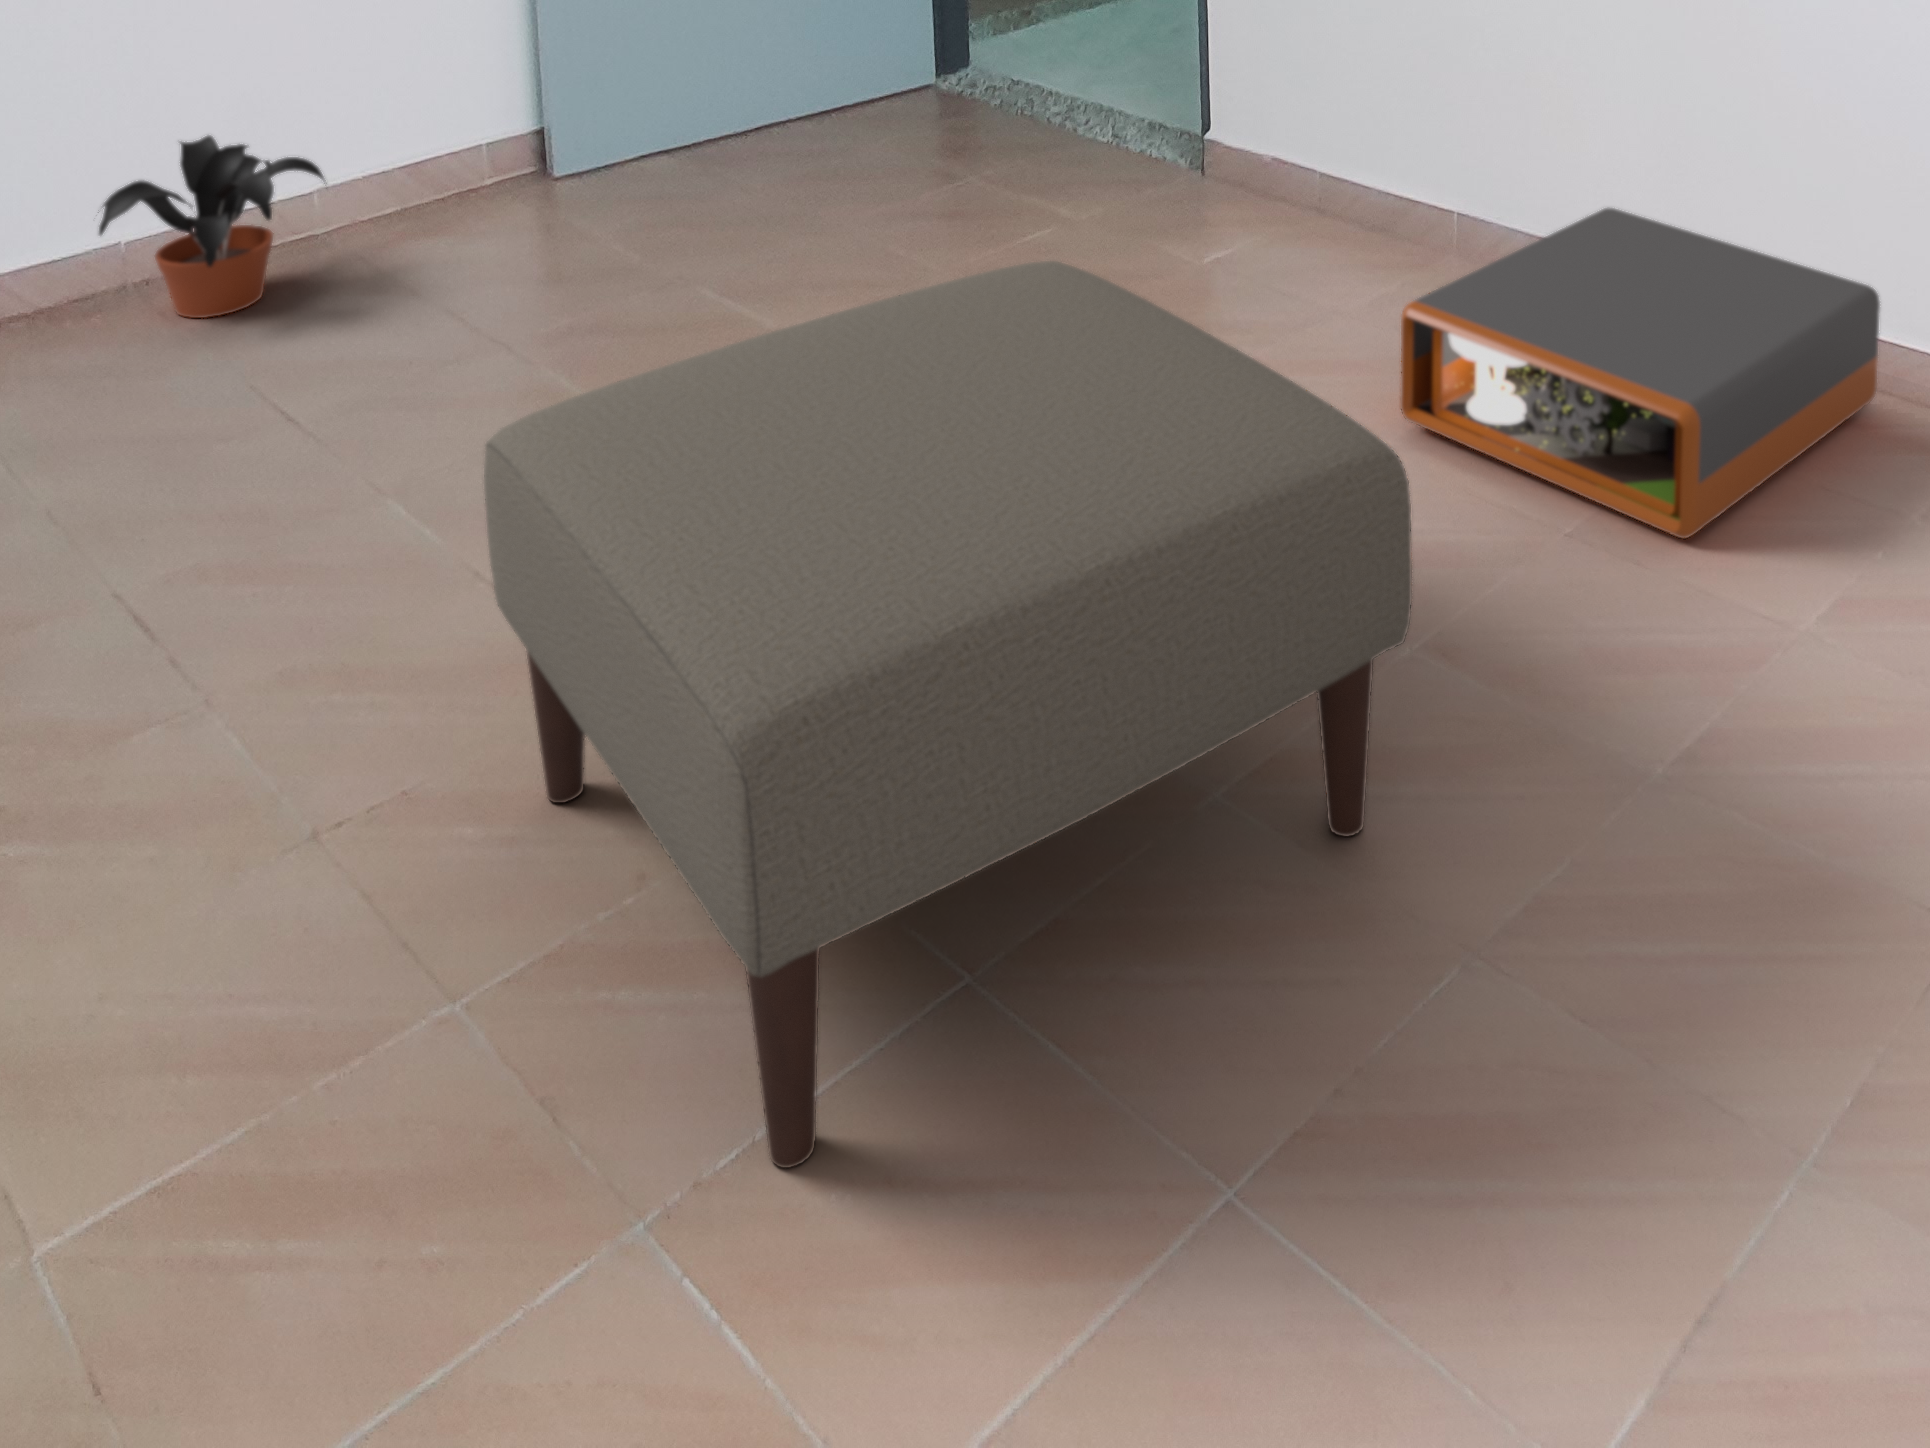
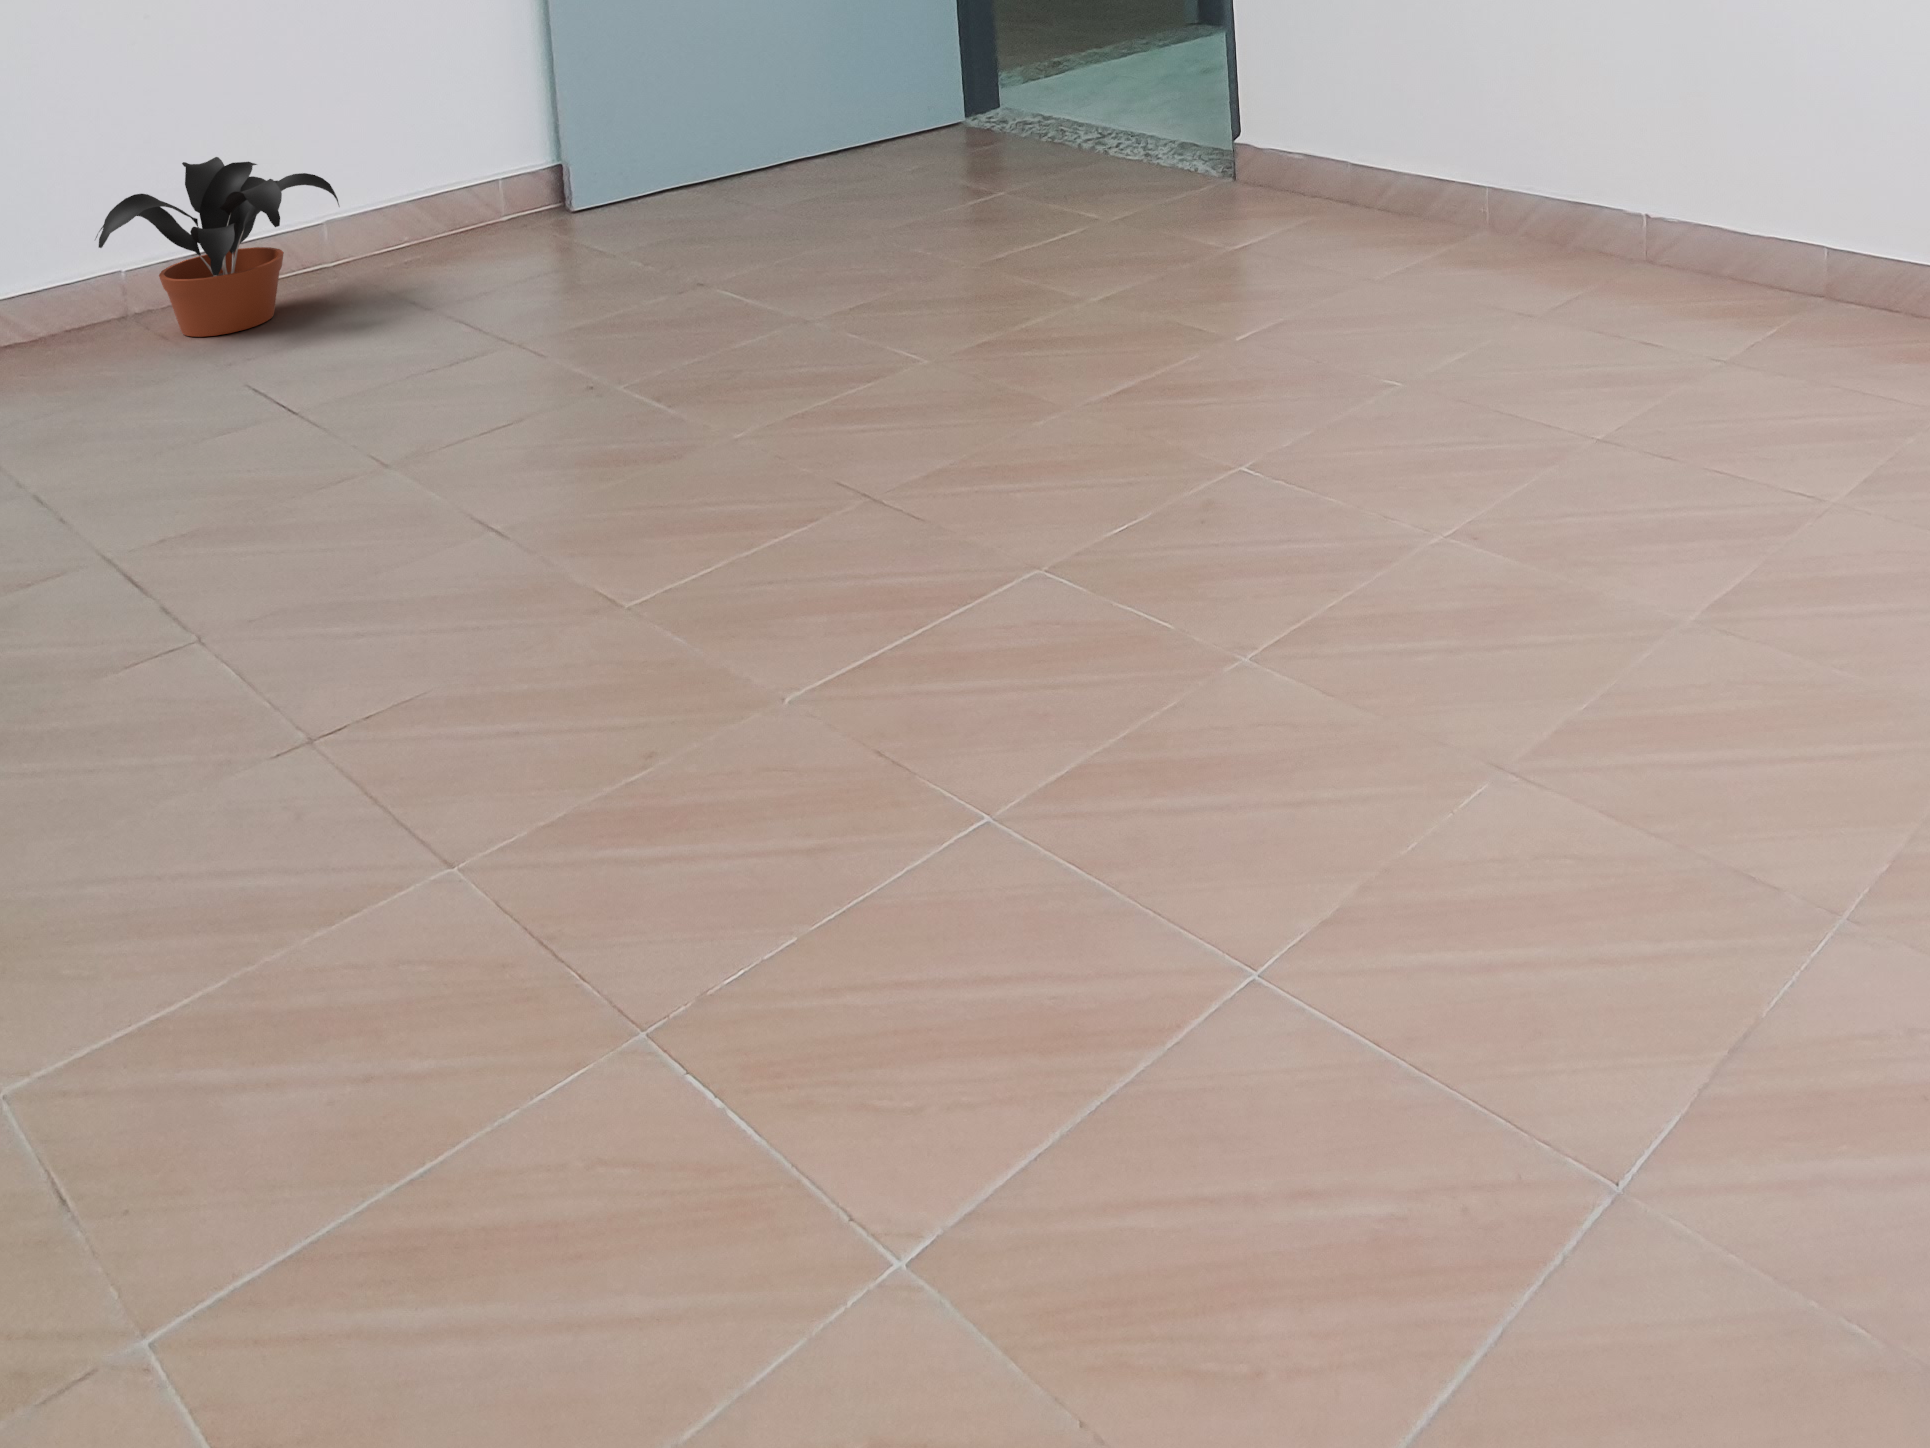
storage box: present [1400,208,1880,538] -> none [1434,148,1912,420]
ottoman: present [484,261,1412,1168] -> none [488,158,1446,962]

